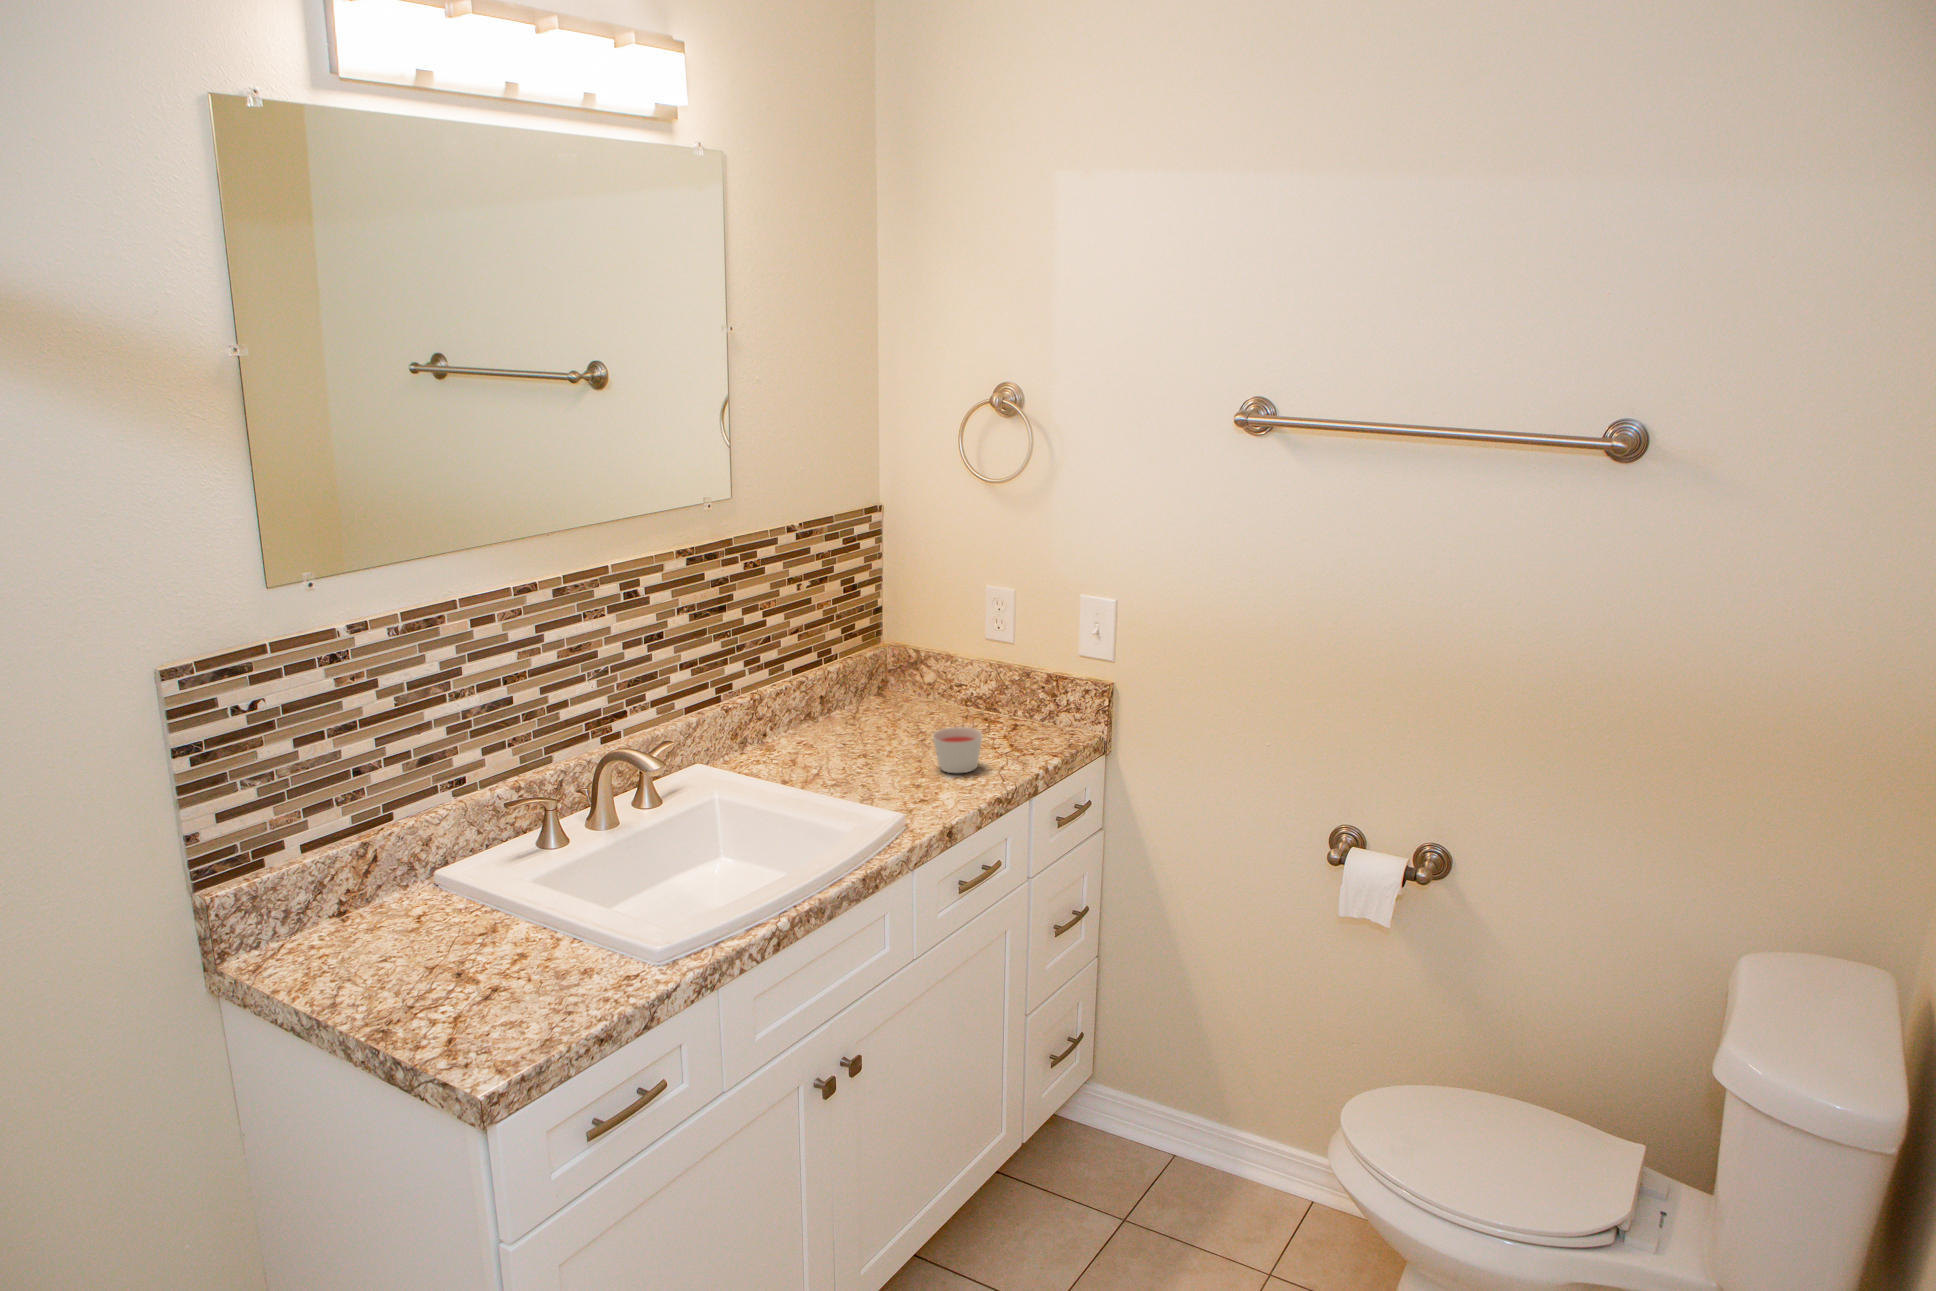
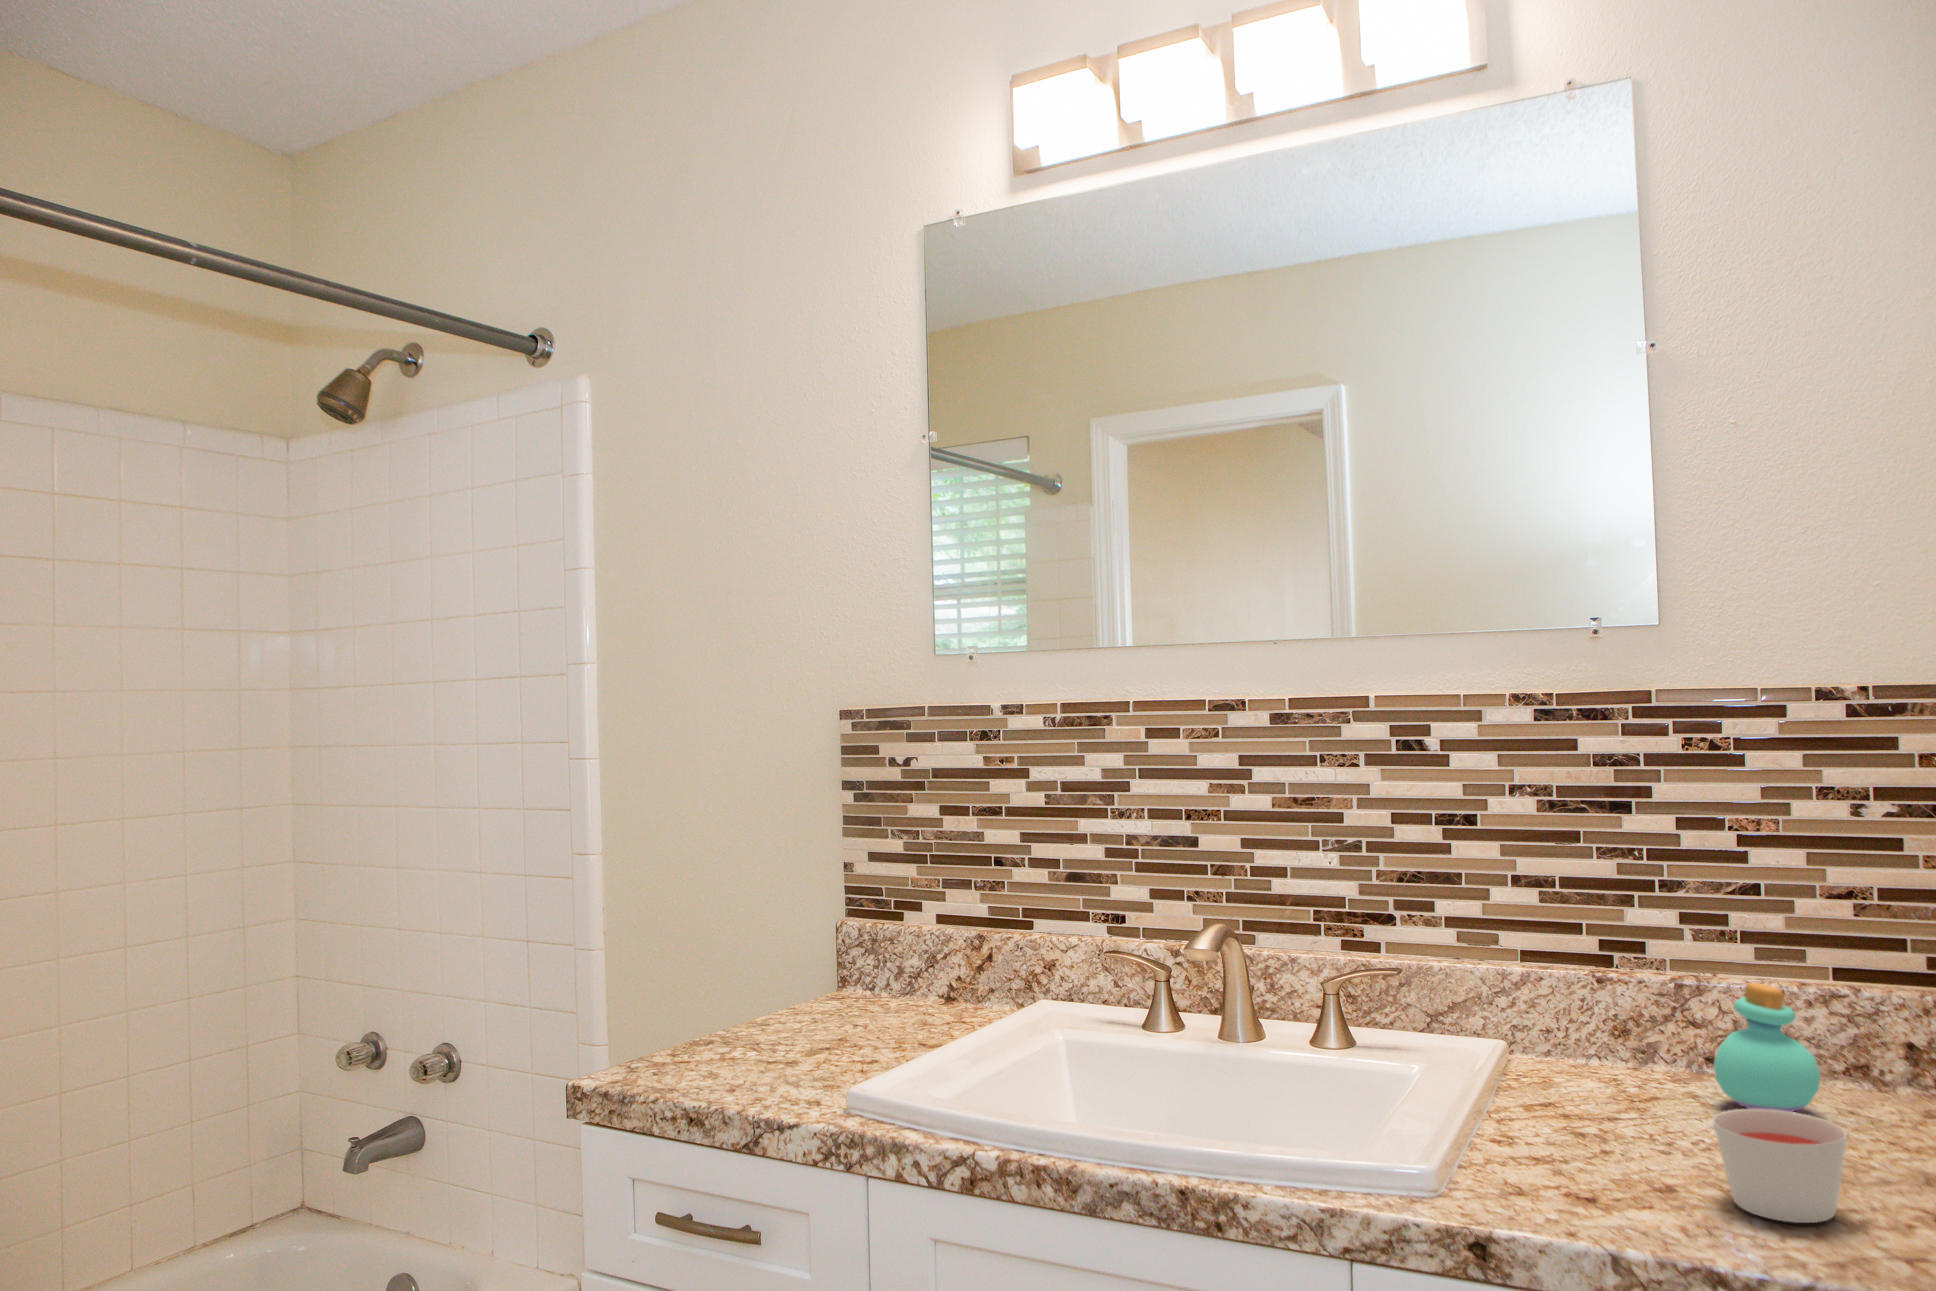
perfume bottle: none [811,684,857,748] -> present [1714,983,1820,1112]

